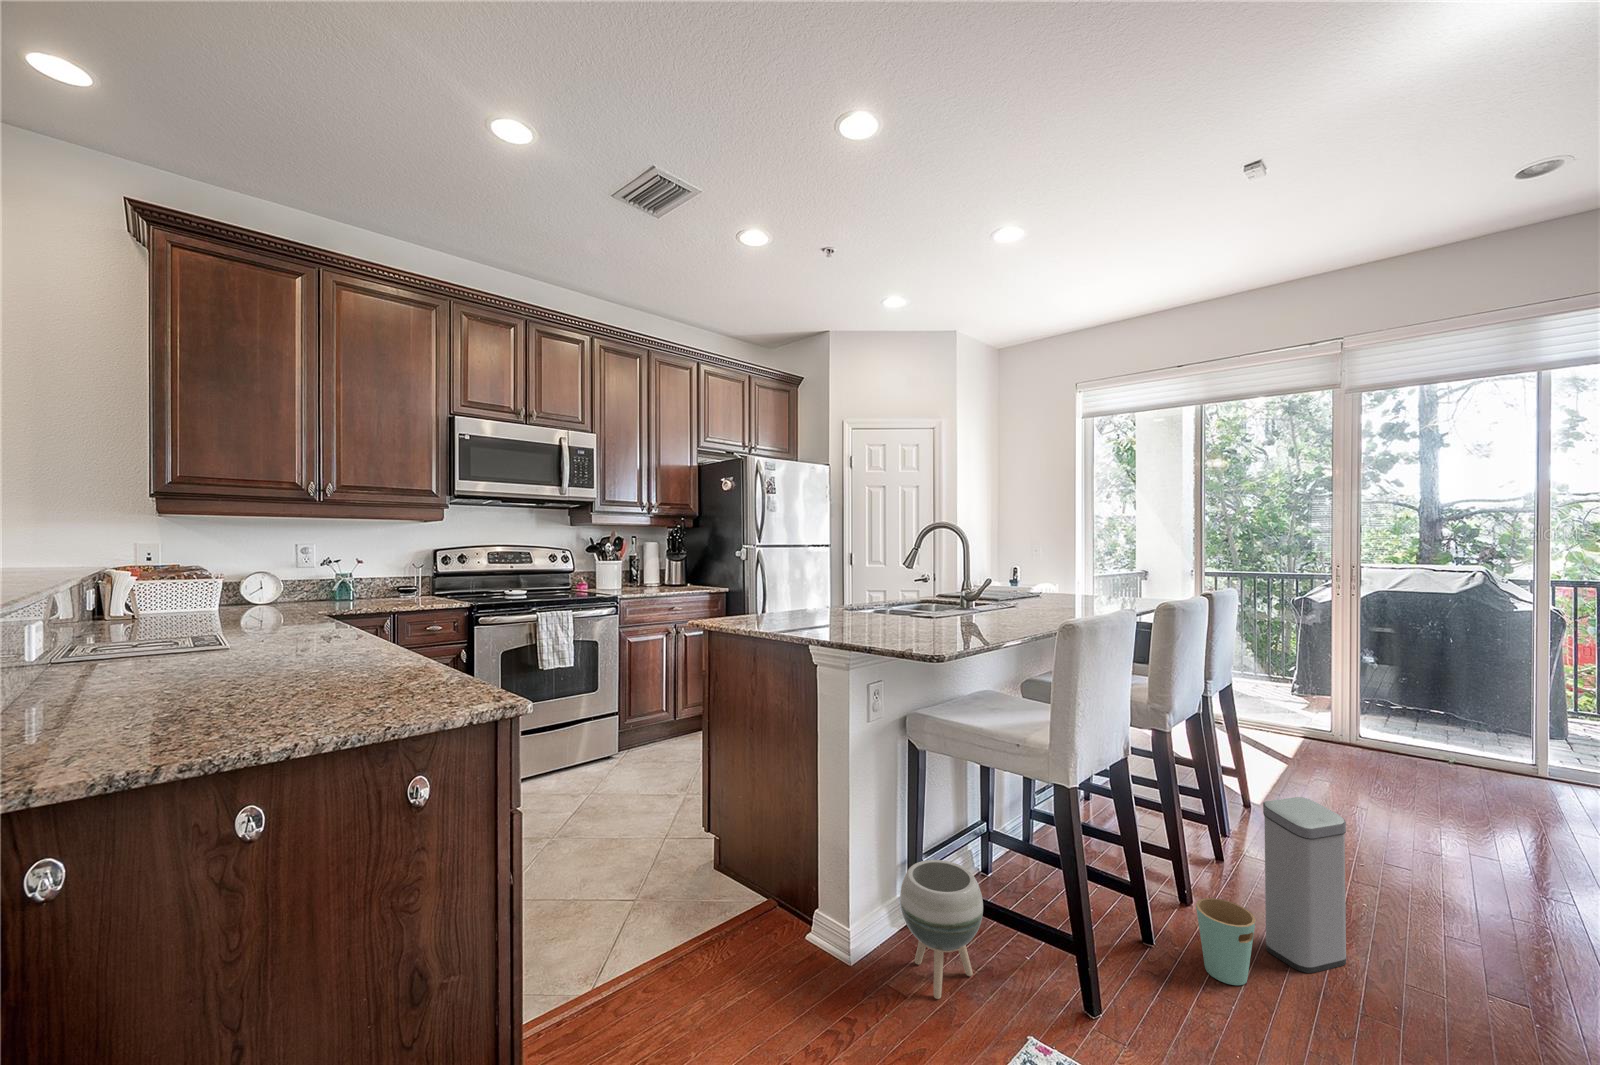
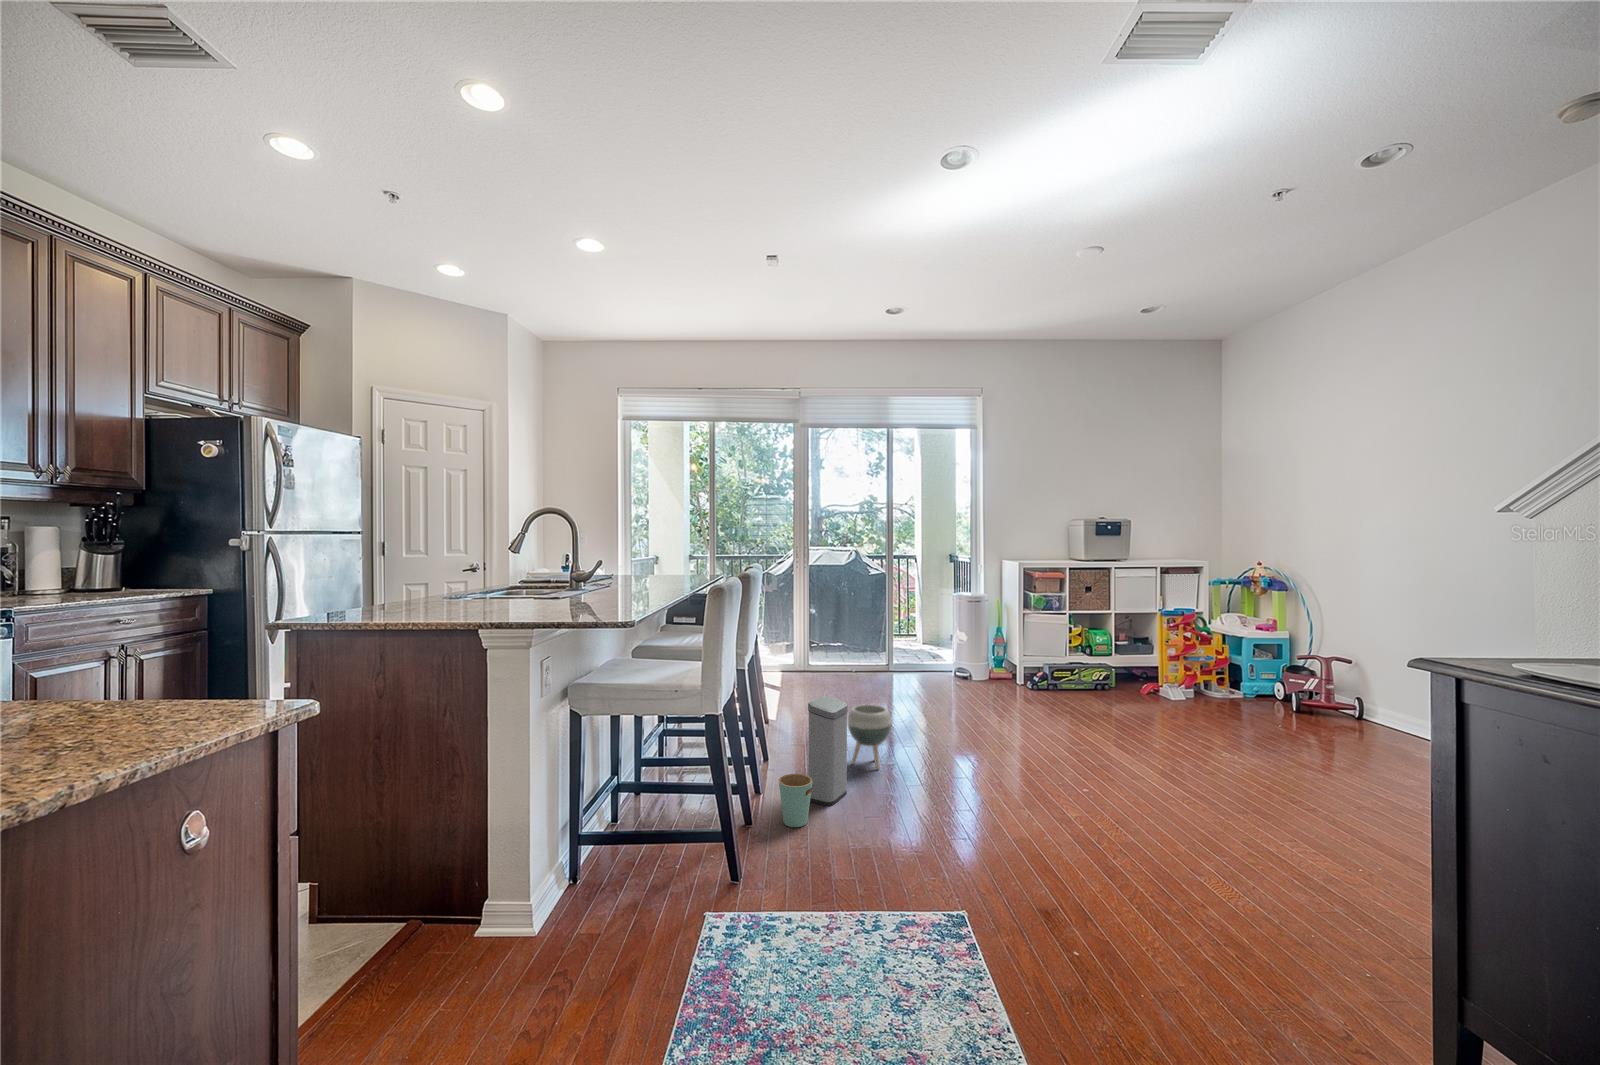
planter: present [900,860,983,999] -> present [848,704,892,769]

